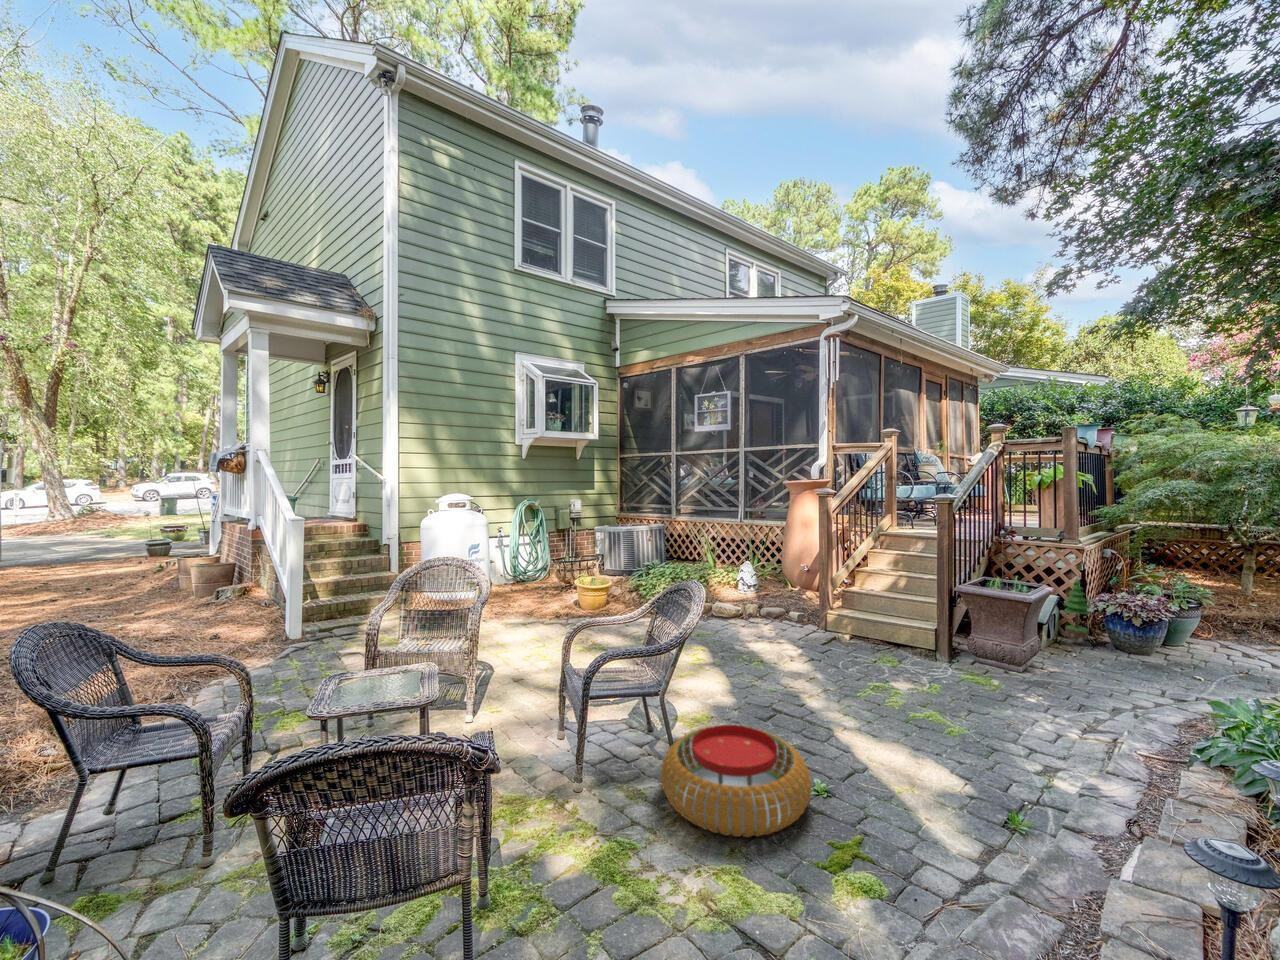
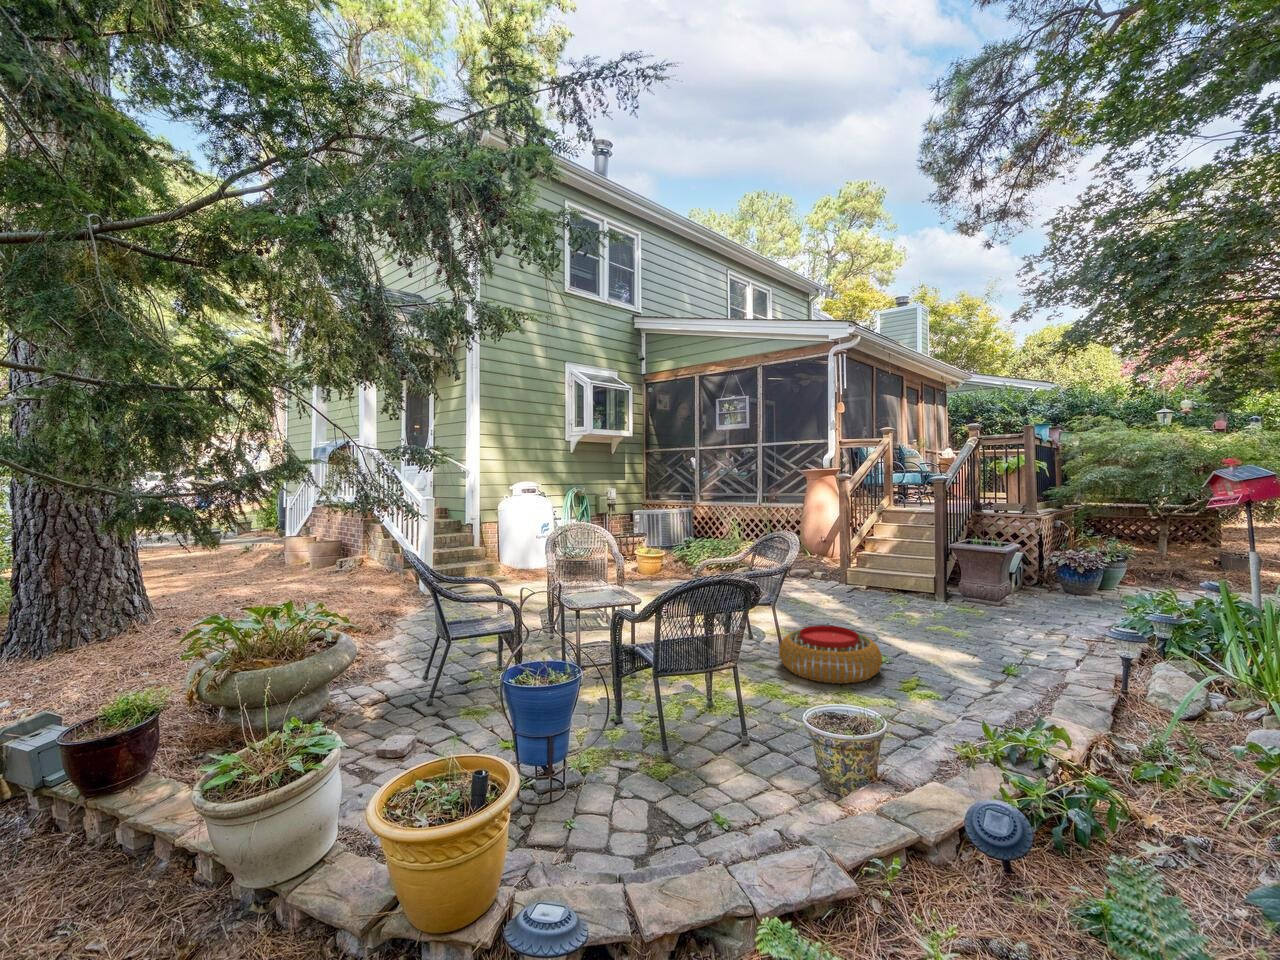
potted tree: present [1064,579,1091,644] -> none [1026,539,1048,590]

